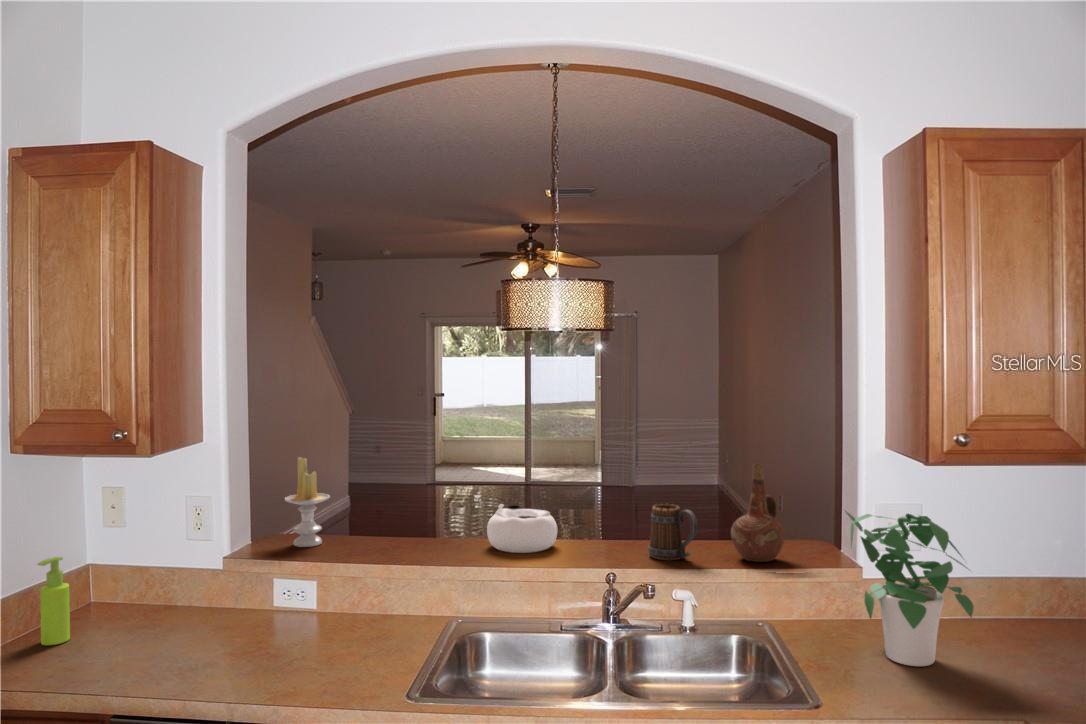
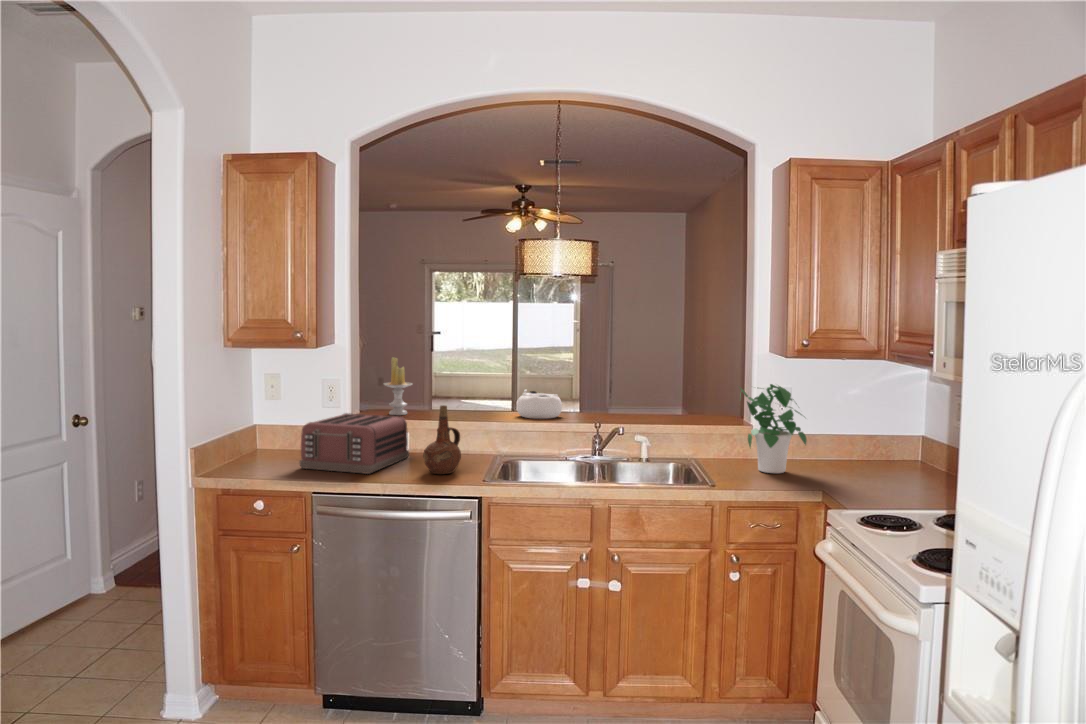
ceramic pitcher: present [731,464,785,562] -> present [423,405,461,474]
mug: present [648,504,697,560] -> none [621,388,651,422]
toaster: none [110,553,308,676] -> present [299,413,409,474]
soap dispenser: present [38,557,70,645] -> none [248,411,265,463]

